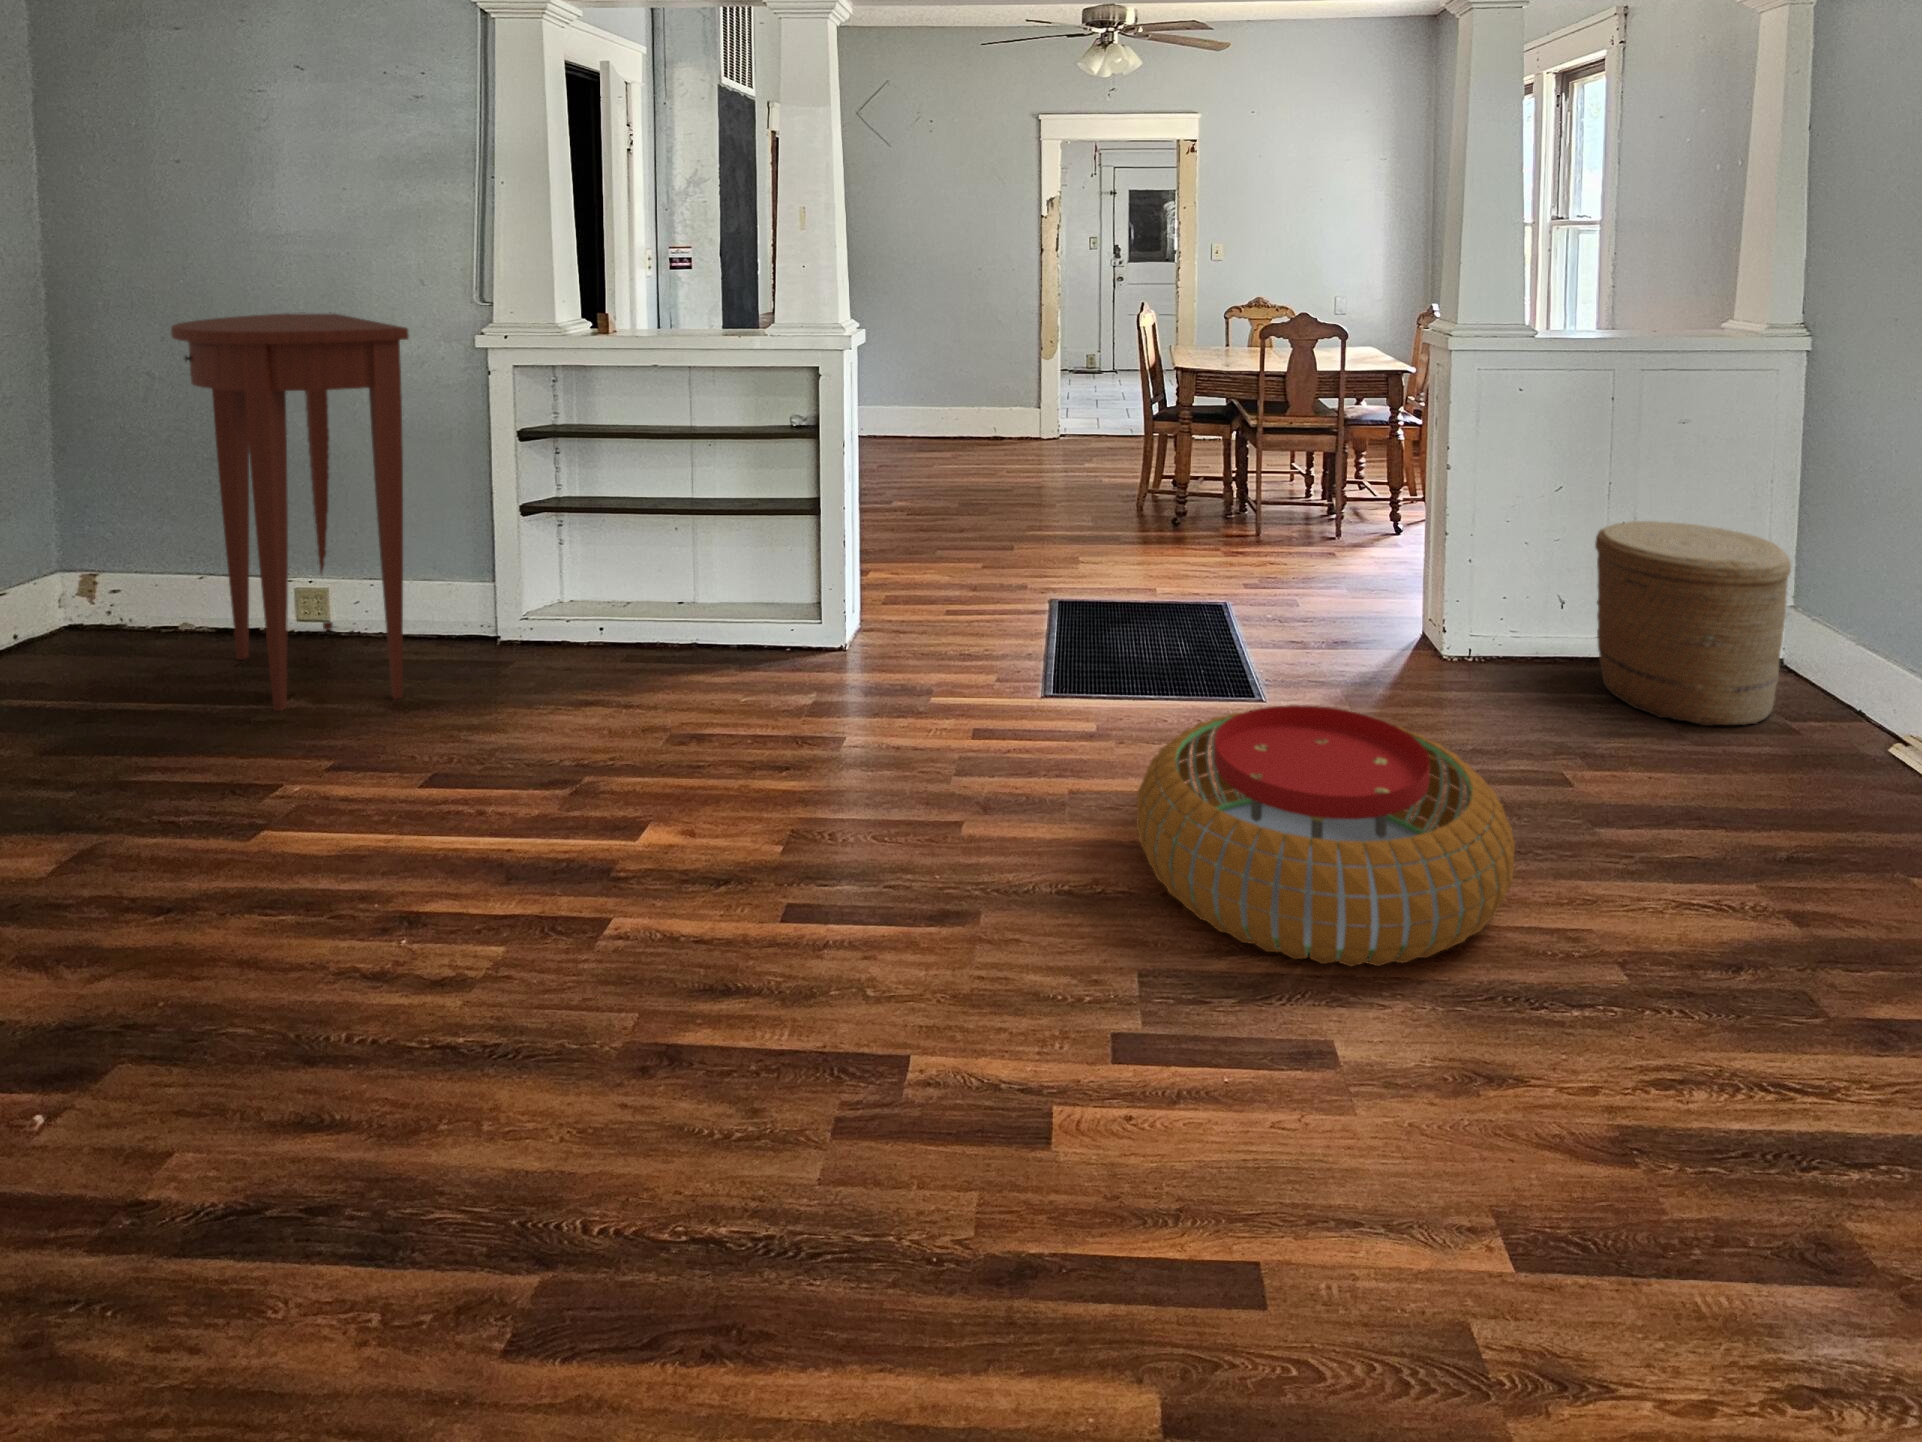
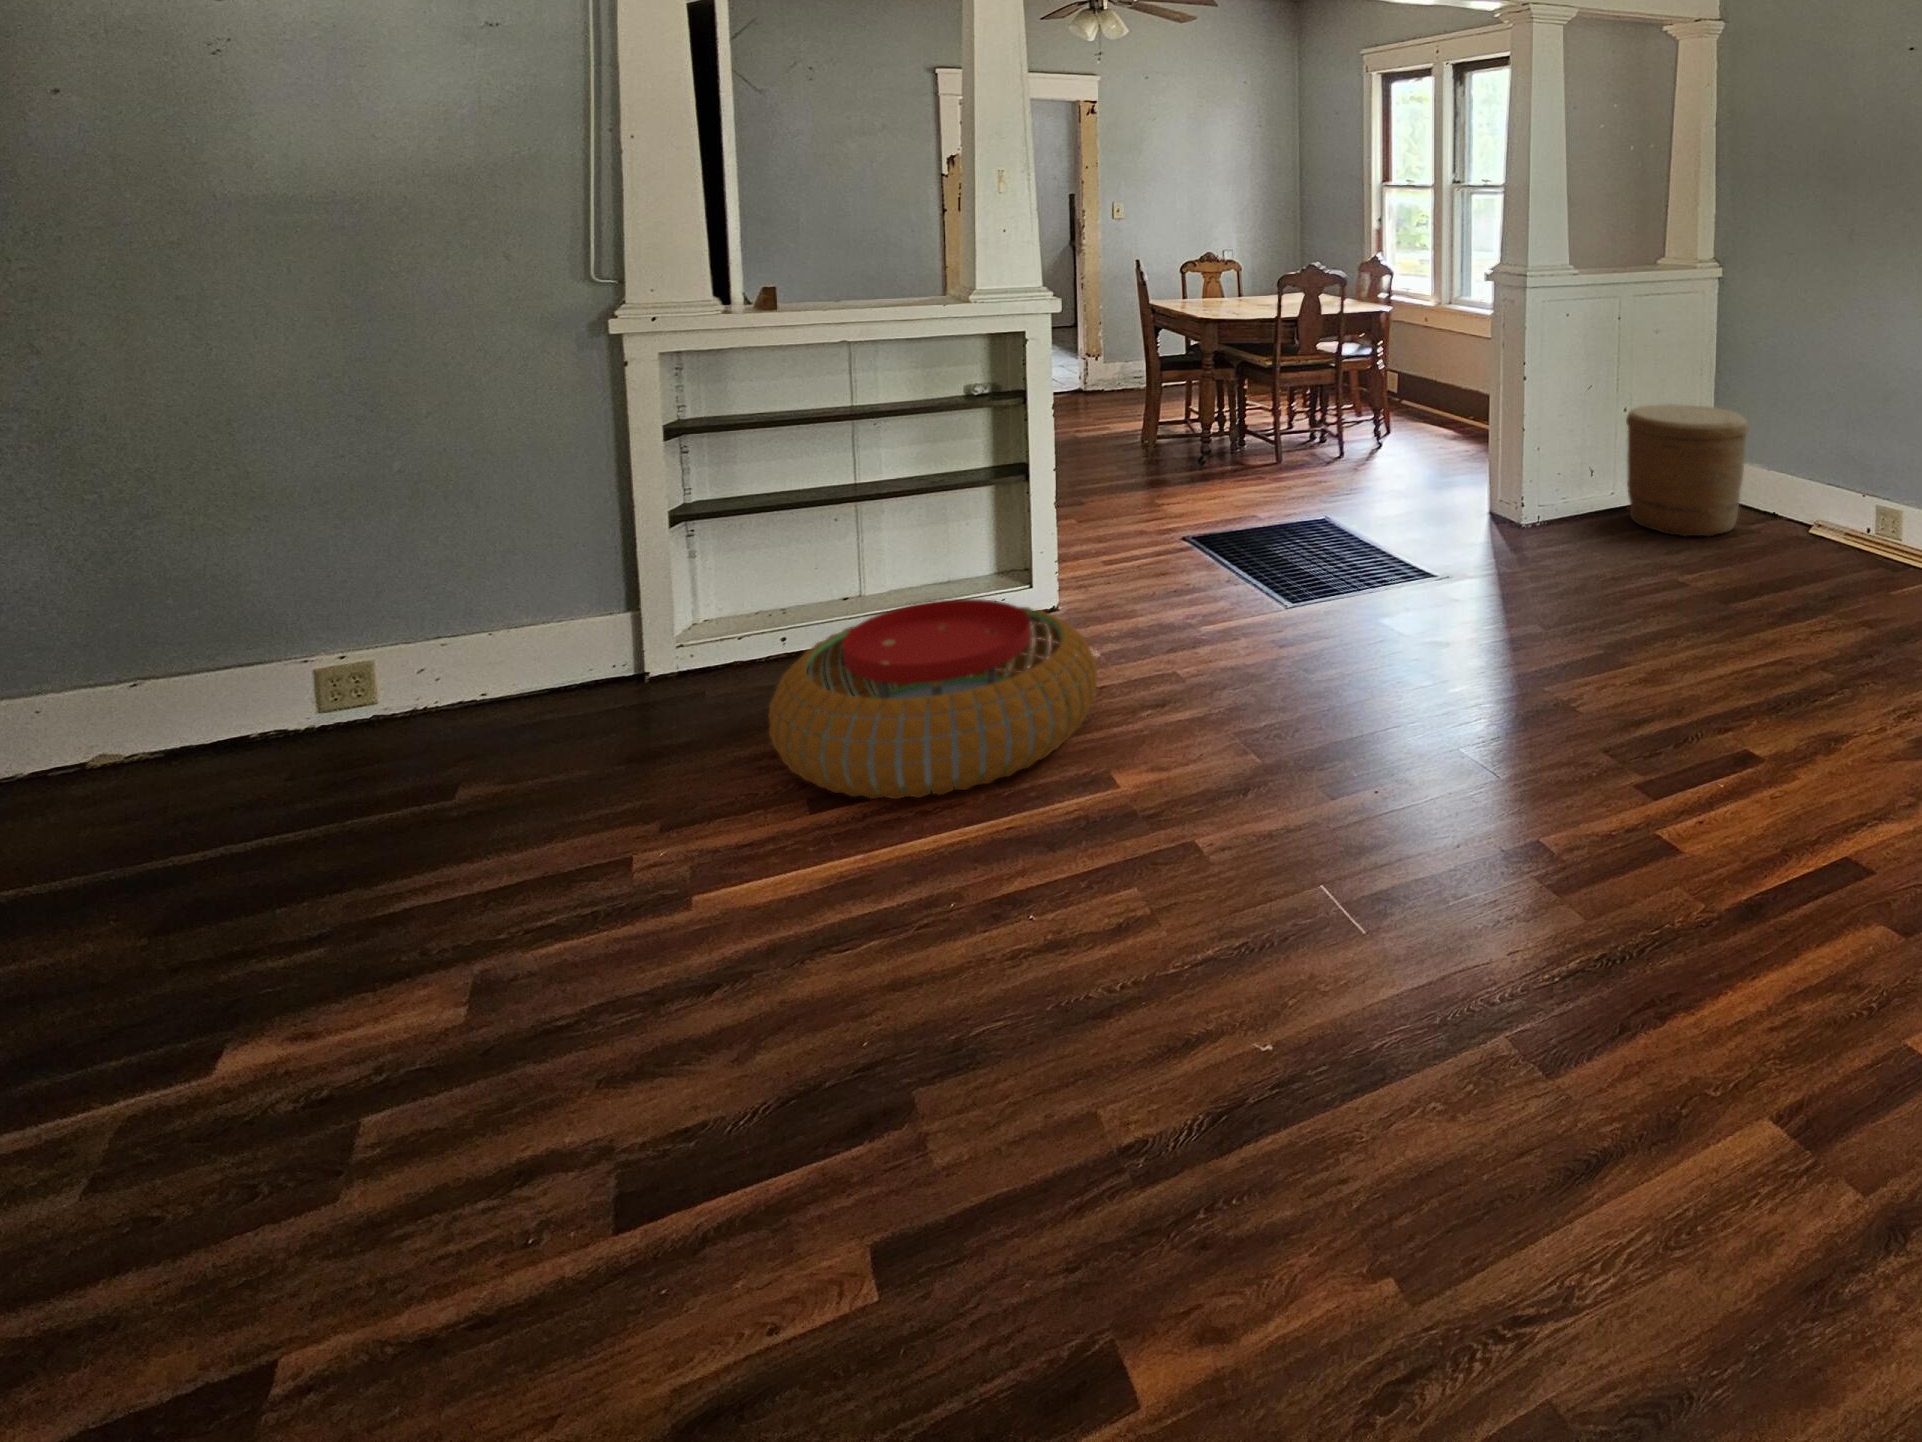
console table: present [171,313,409,711] -> none [167,297,621,813]
pouf: present [1136,705,1515,966] -> present [769,599,1097,799]

